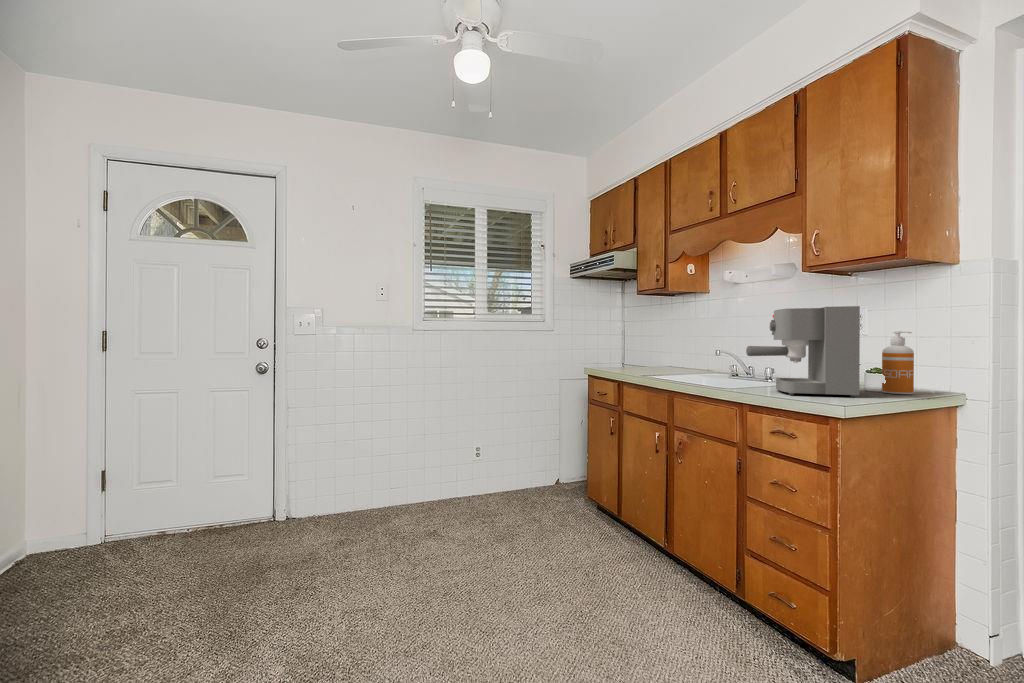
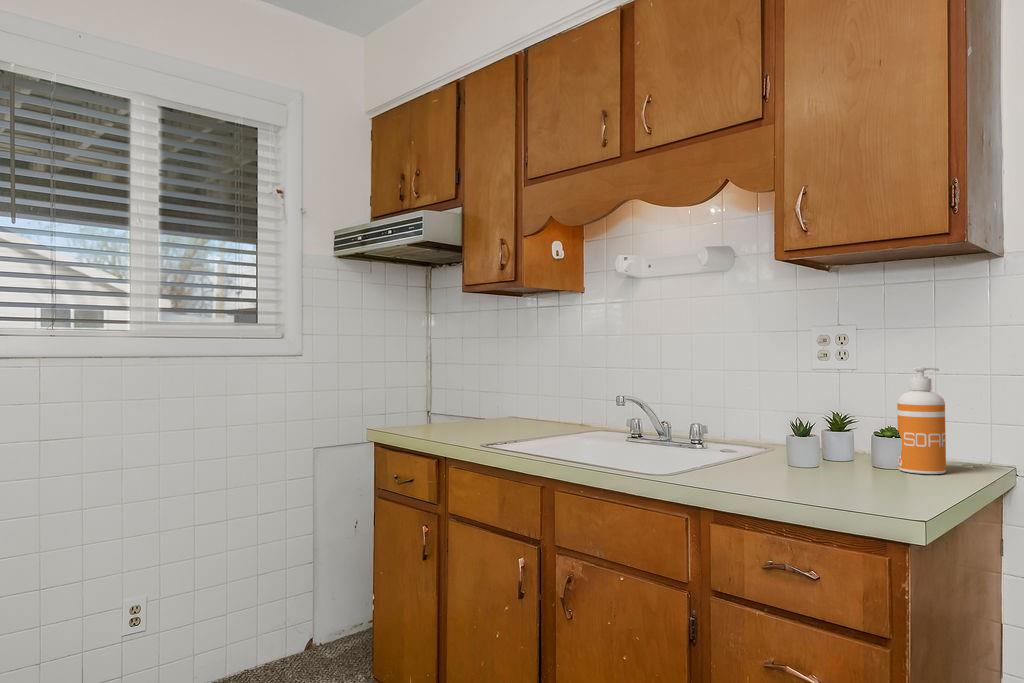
coffee maker: present [746,306,860,397] -> none [705,326,894,490]

